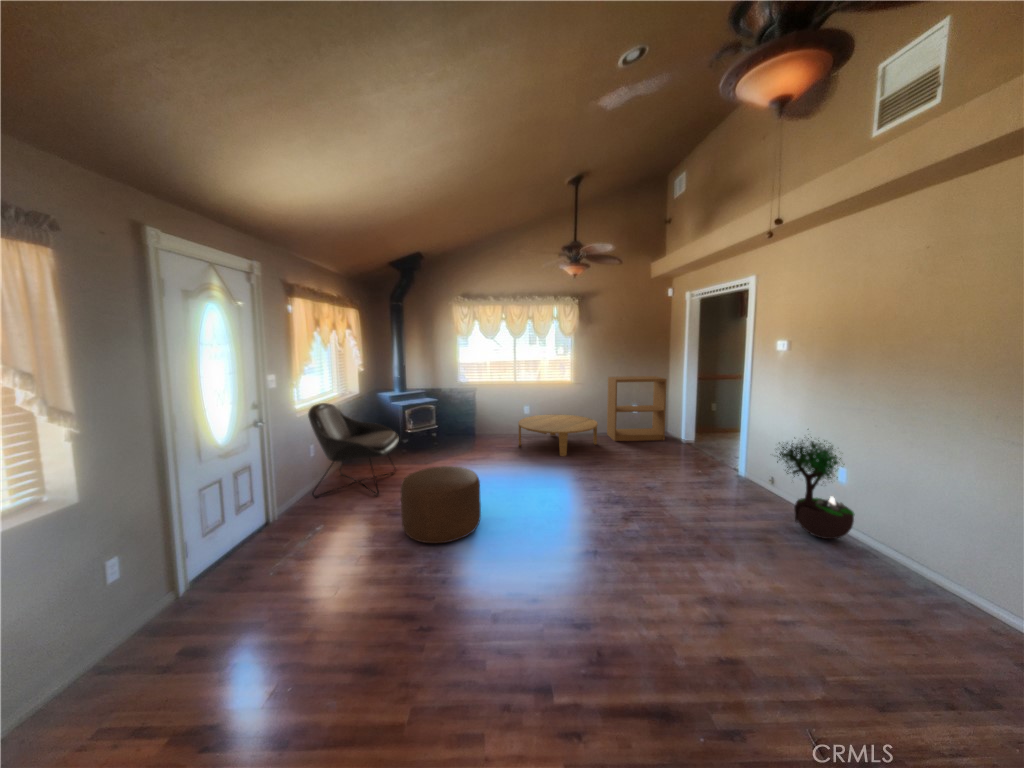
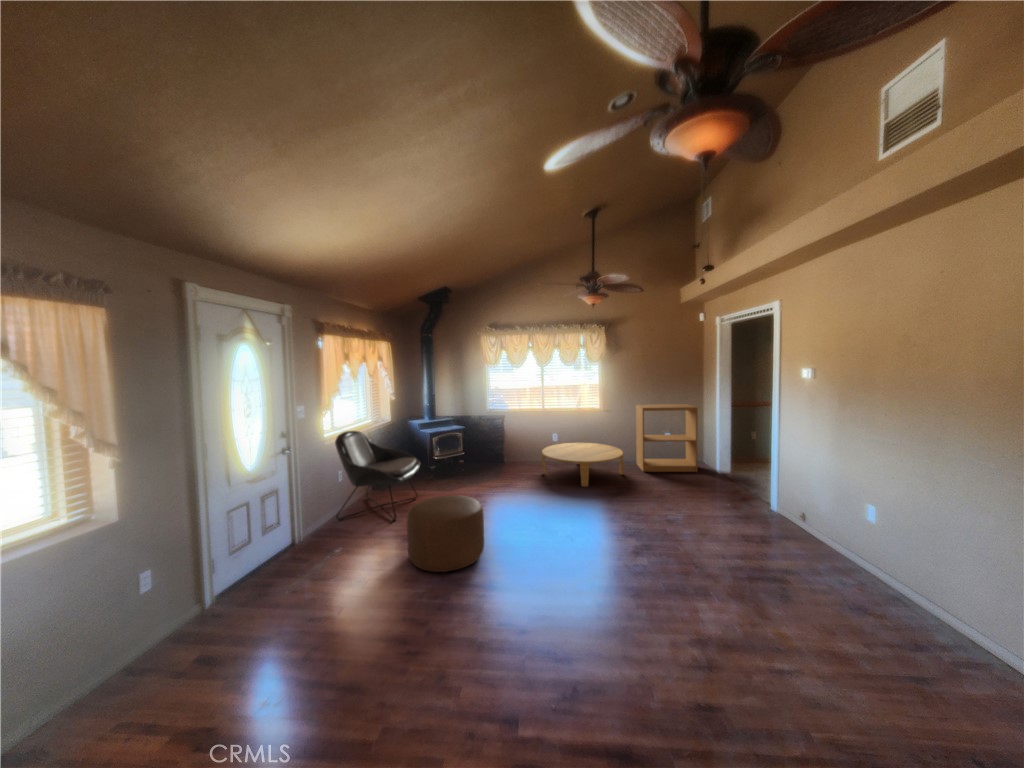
potted tree: present [777,437,855,539] -> none [790,468,891,593]

